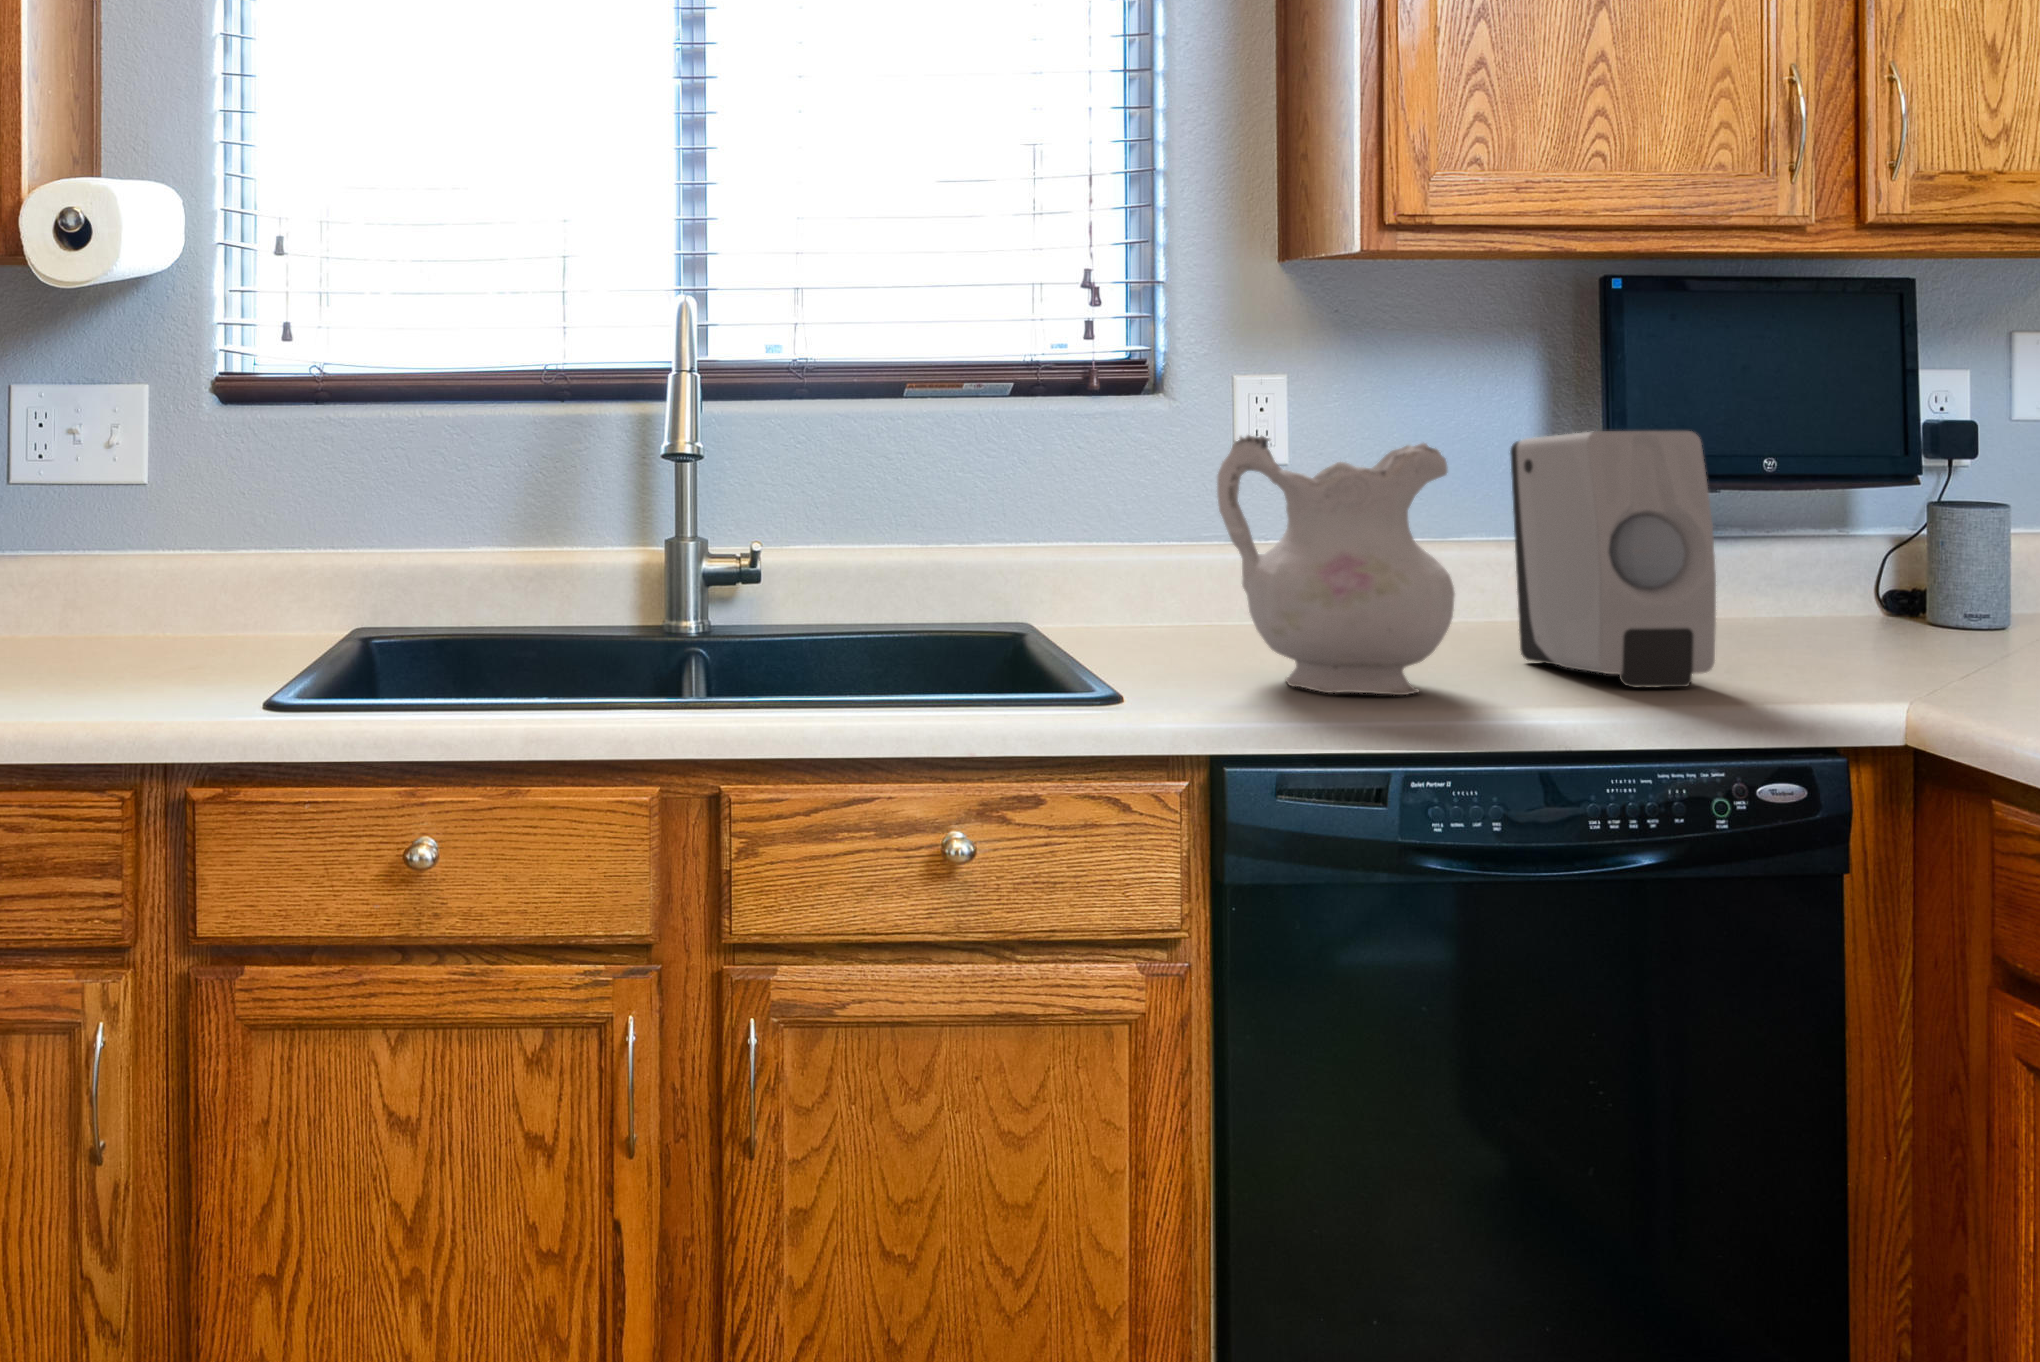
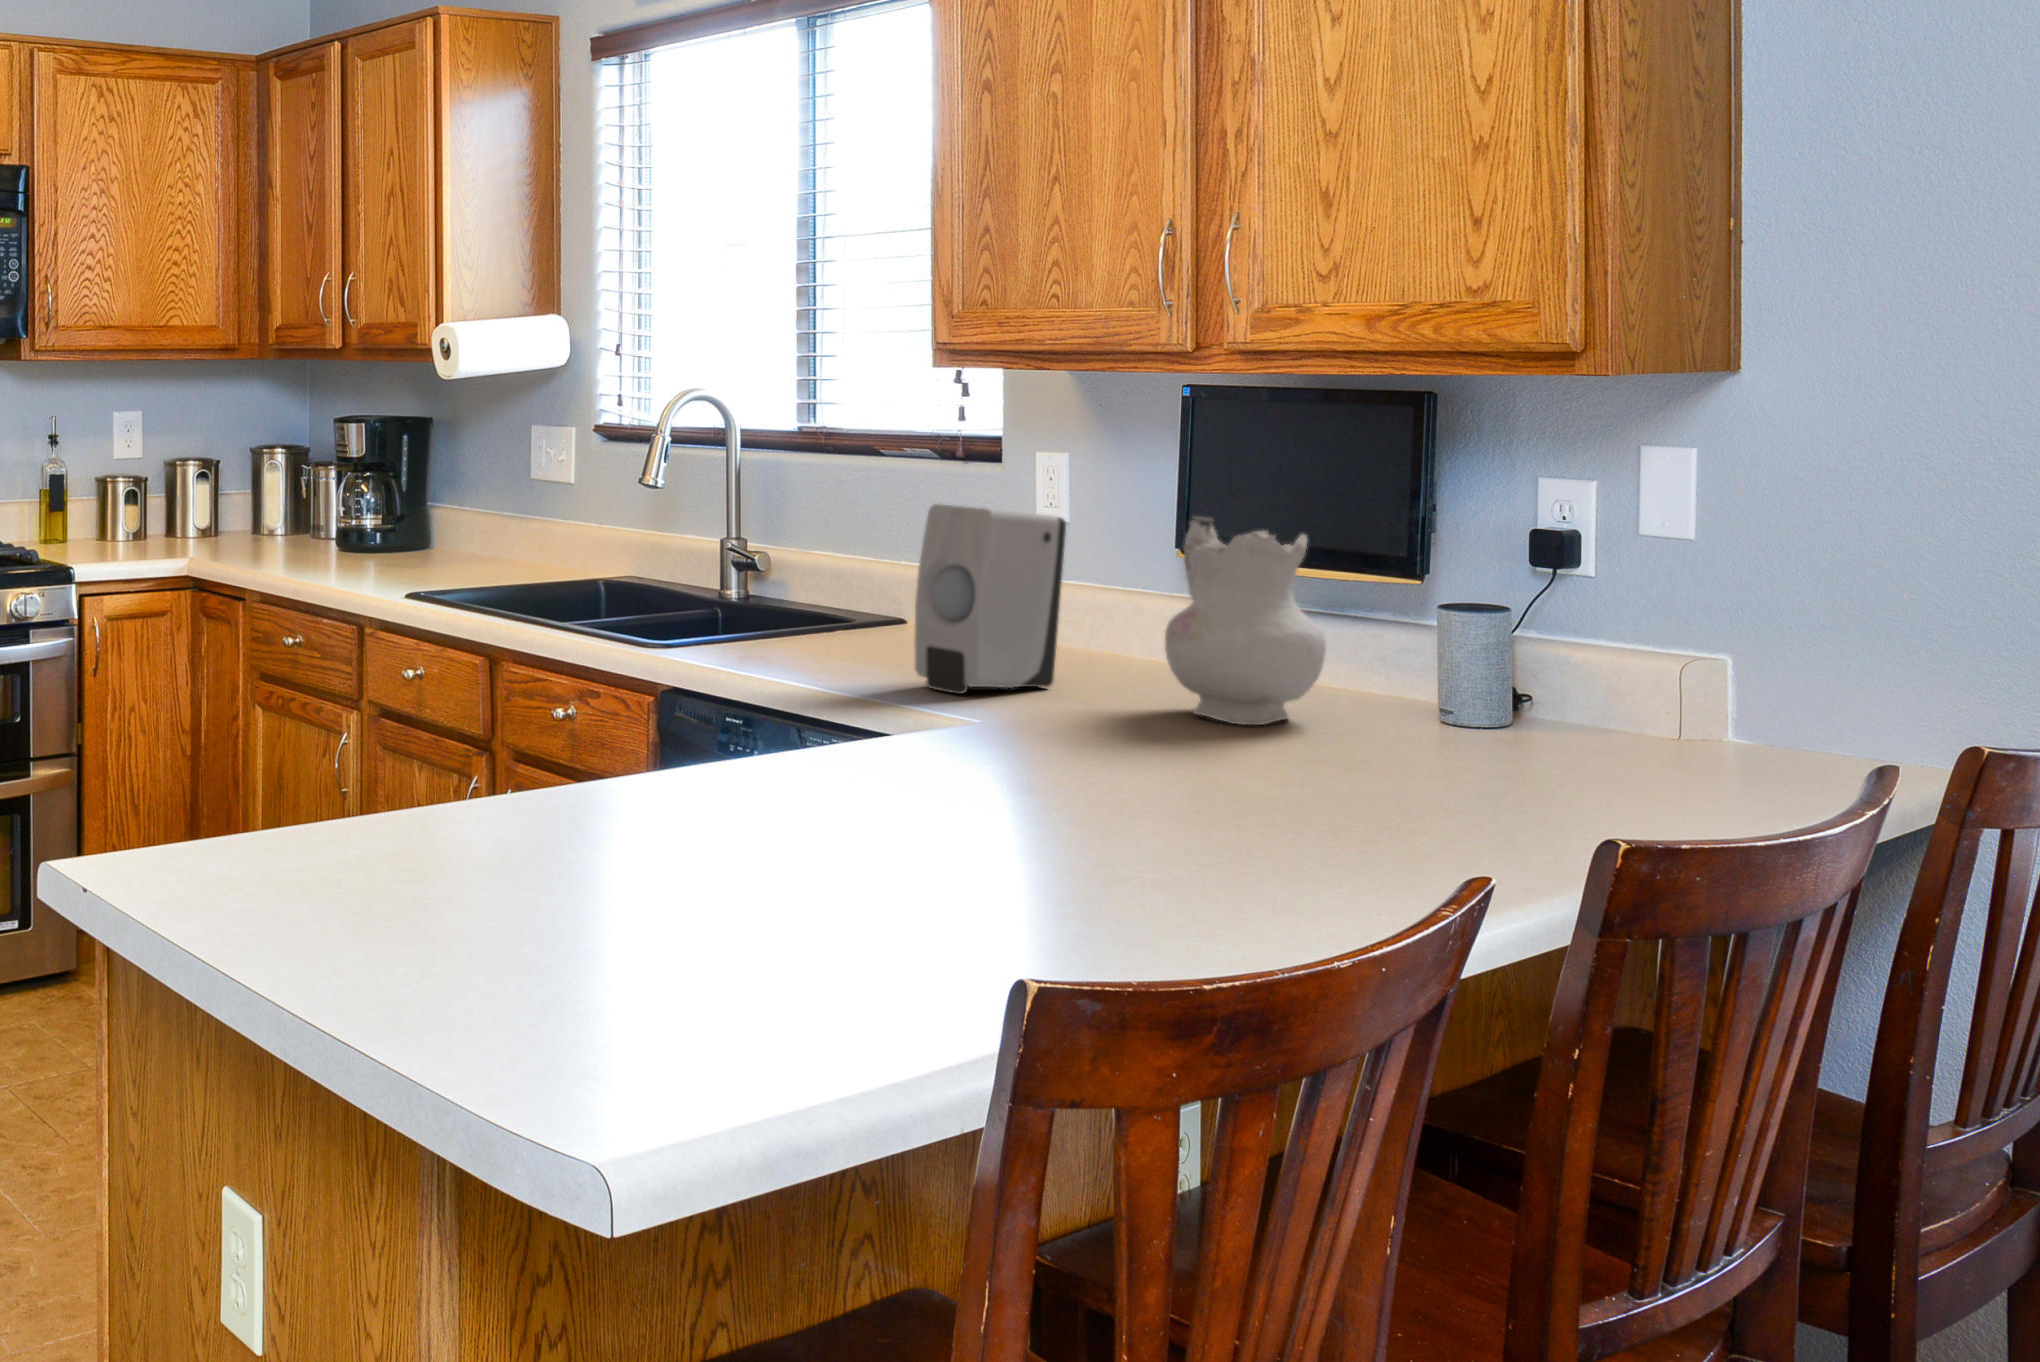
ceramic pitcher: present [1217,435,1455,695] -> present [1165,516,1326,725]

